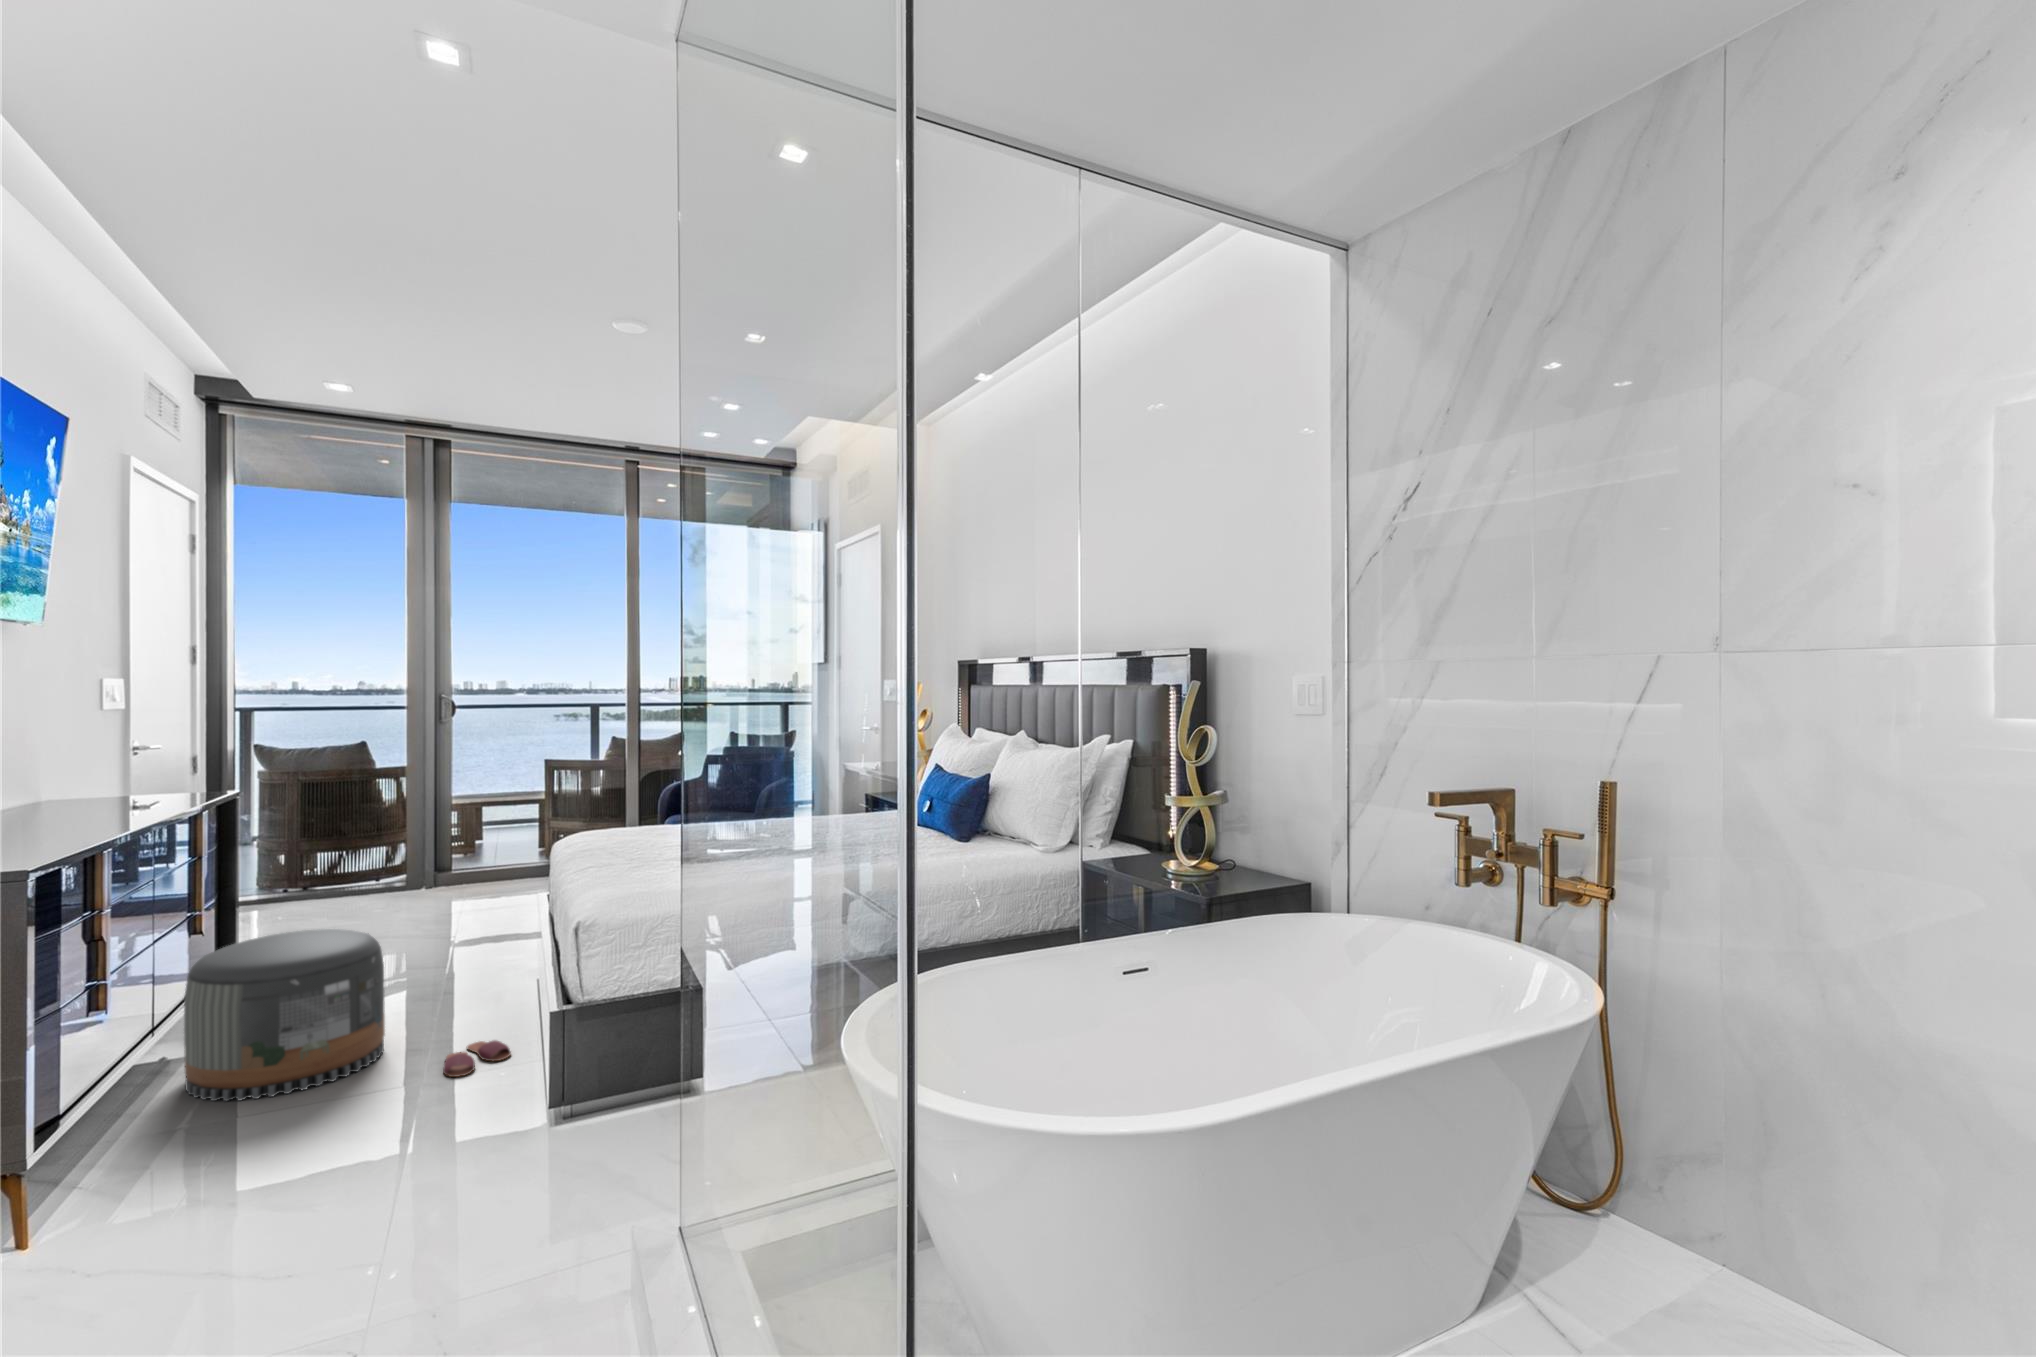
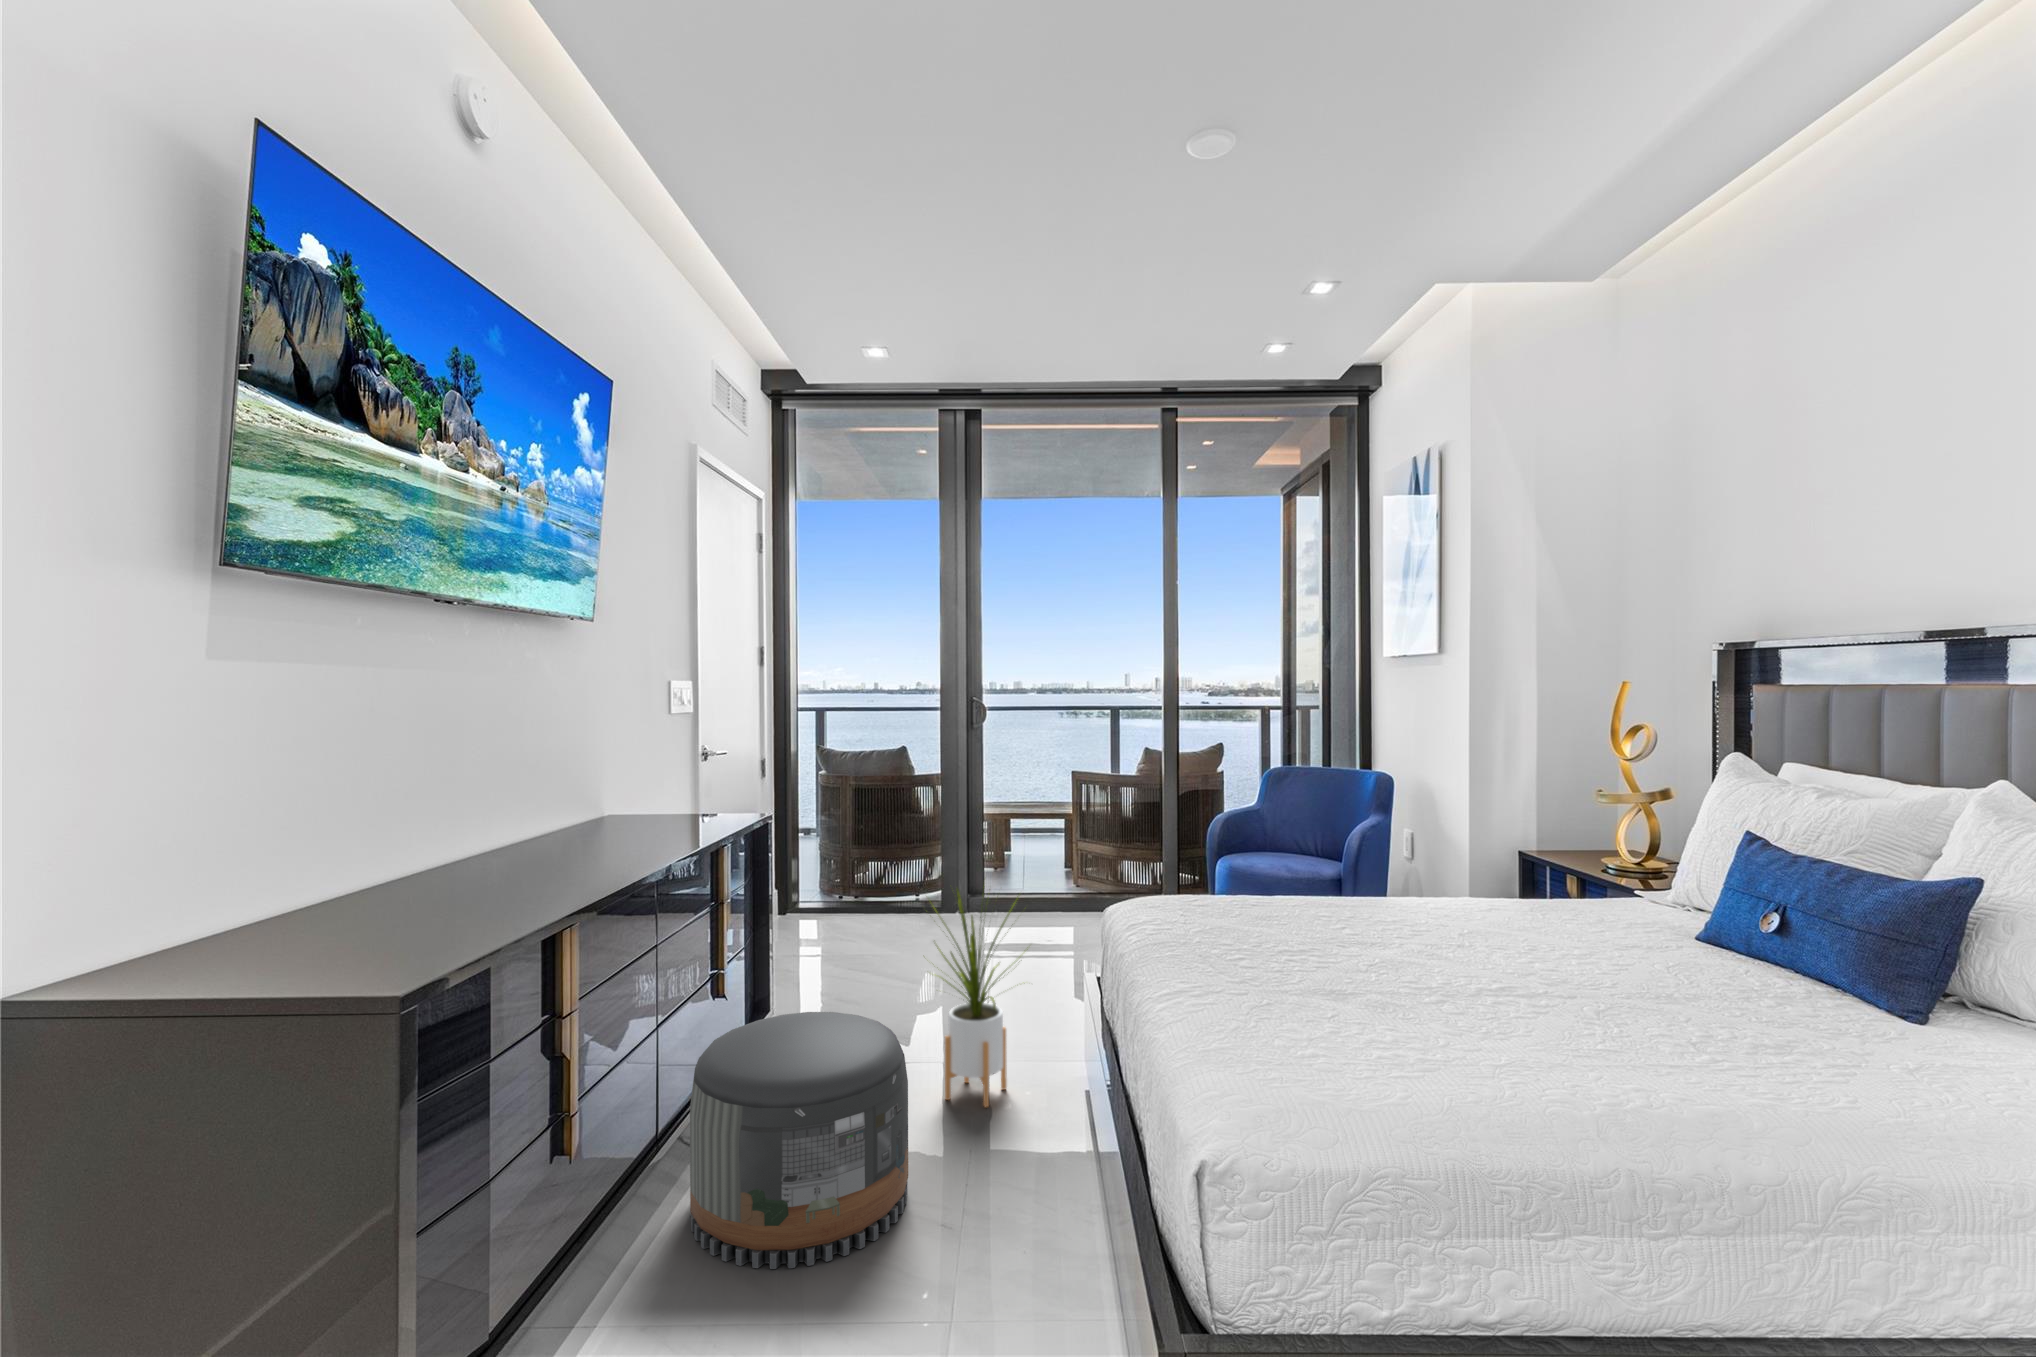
house plant: none [390,826,495,1002] -> present [937,890,1018,1107]
slippers: present [443,1040,511,1077] -> none [978,1215,1067,1300]

